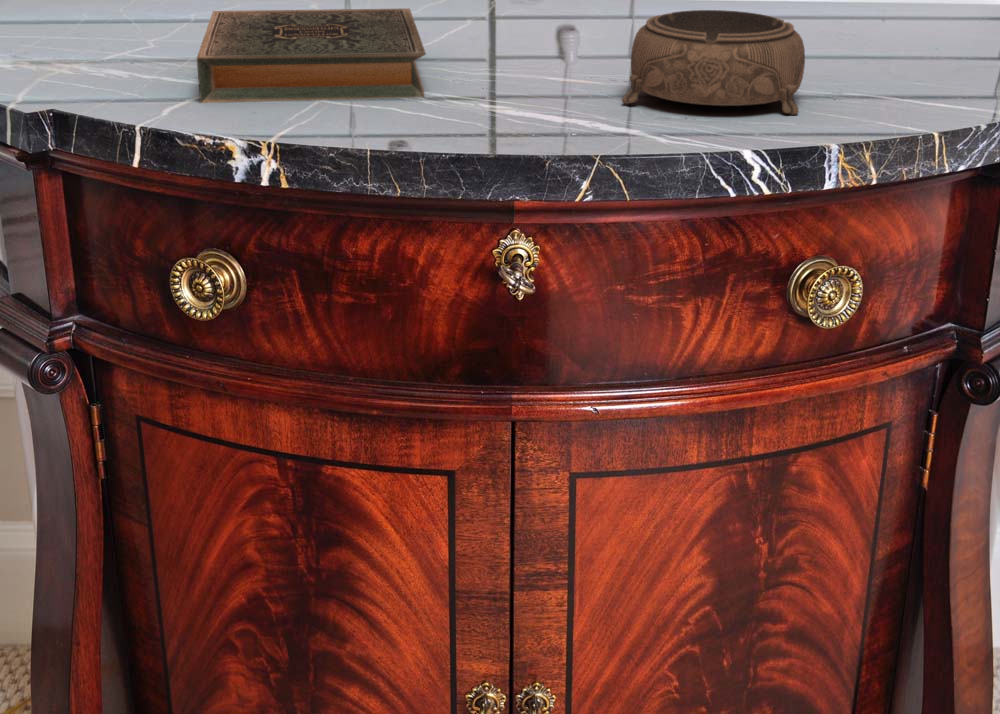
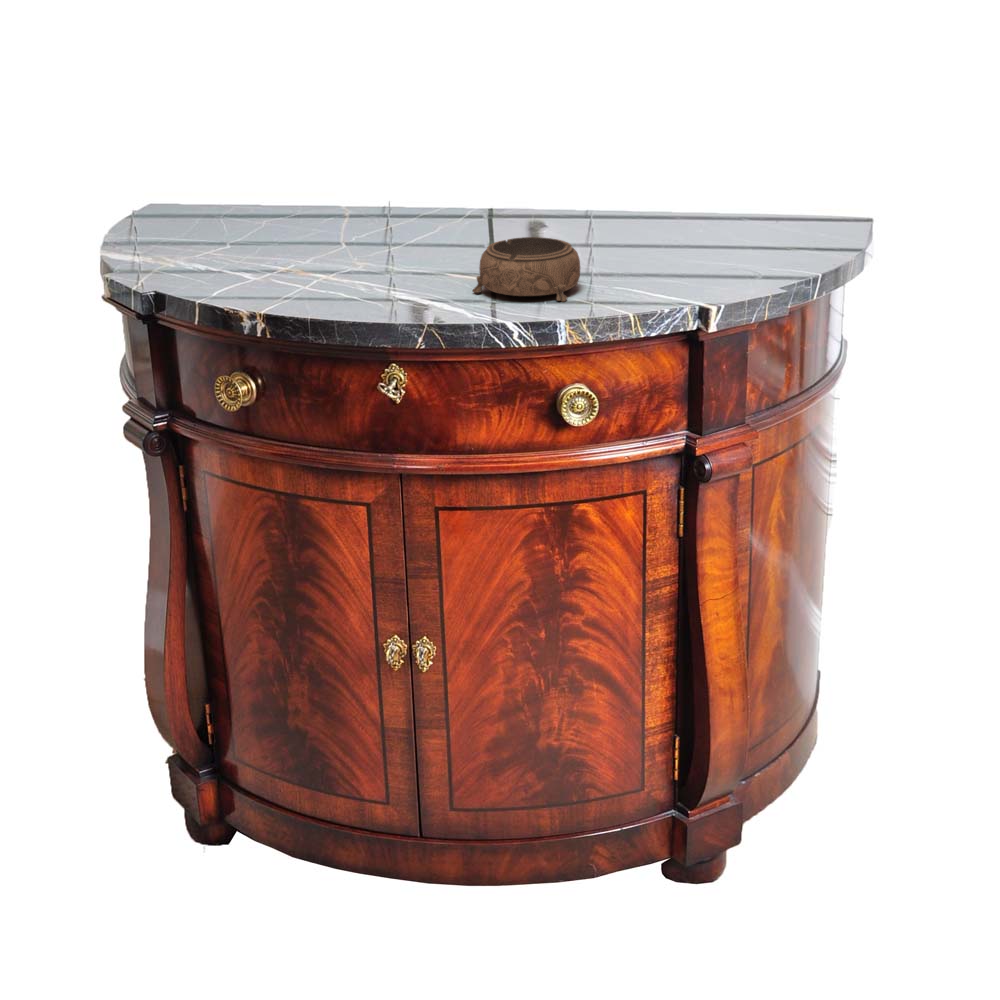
hardback book: present [197,8,426,103] -> none [237,226,385,288]

